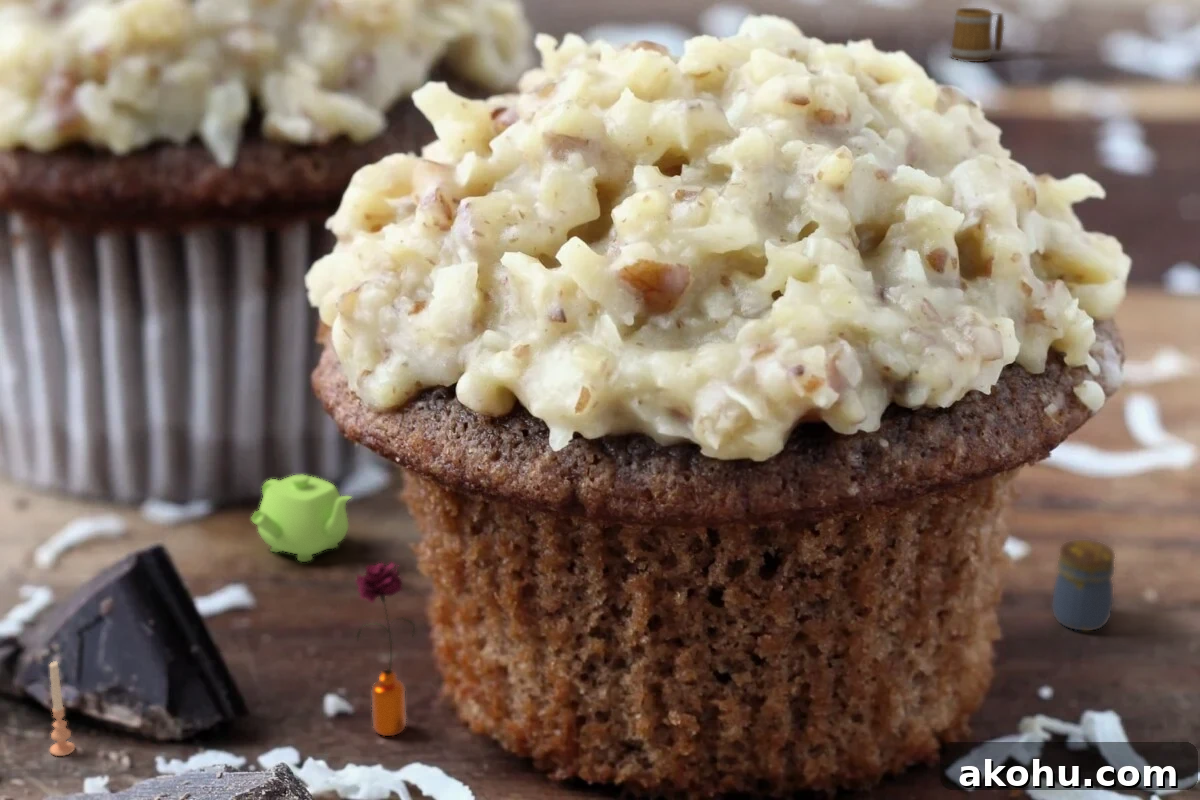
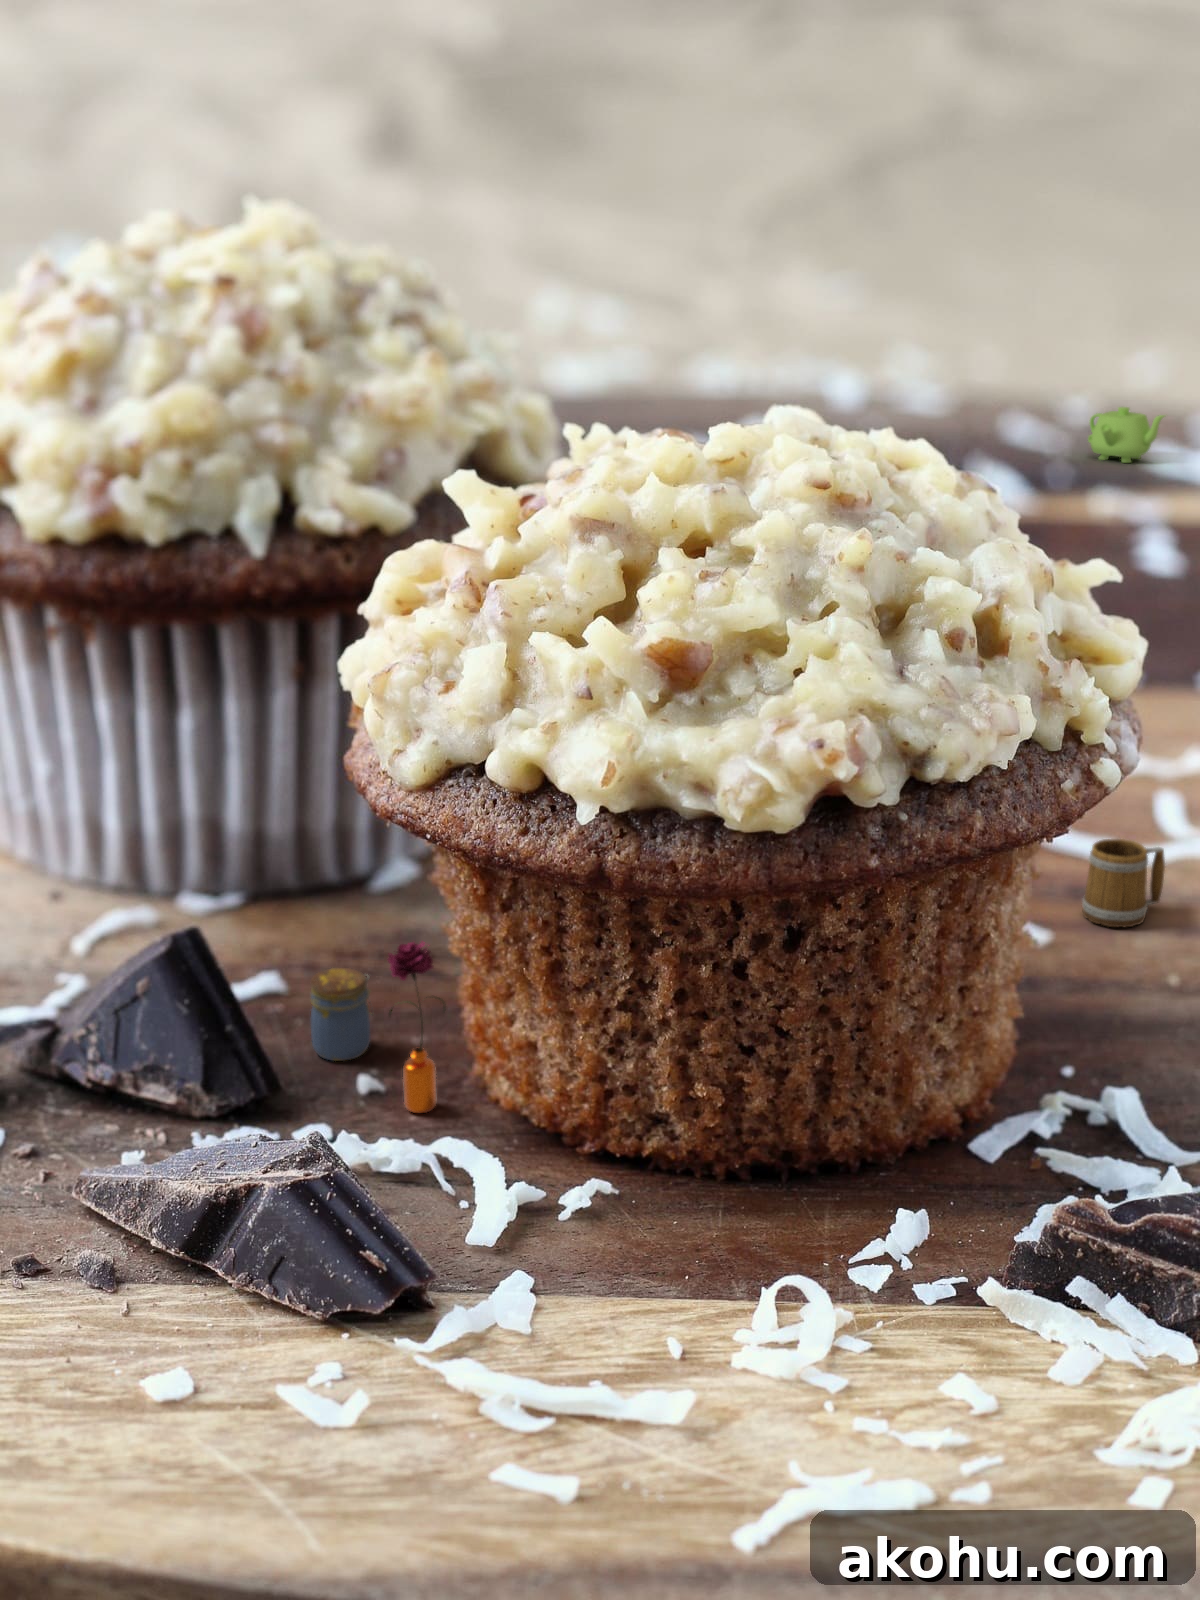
mug: present [950,8,1004,62] -> present [1082,839,1165,927]
teapot: present [252,474,351,562] -> present [1088,407,1165,463]
jar: present [1052,540,1115,630] -> present [310,968,371,1061]
candle: present [50,662,75,756] -> none [88,1038,113,1132]

